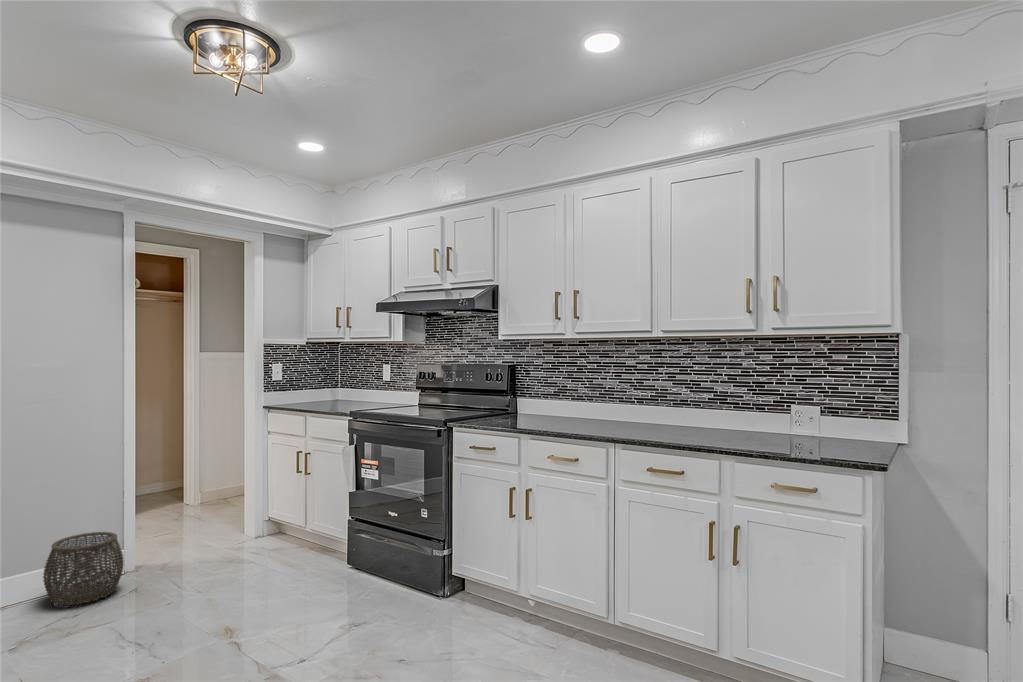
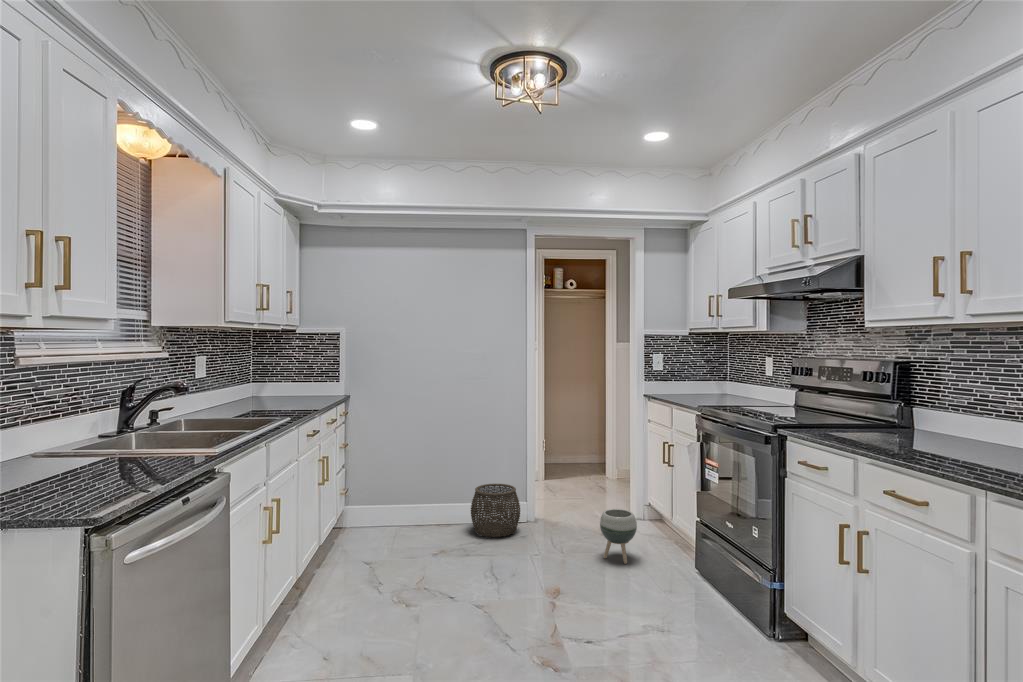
planter: none [246,527,287,583] -> present [600,509,637,564]

